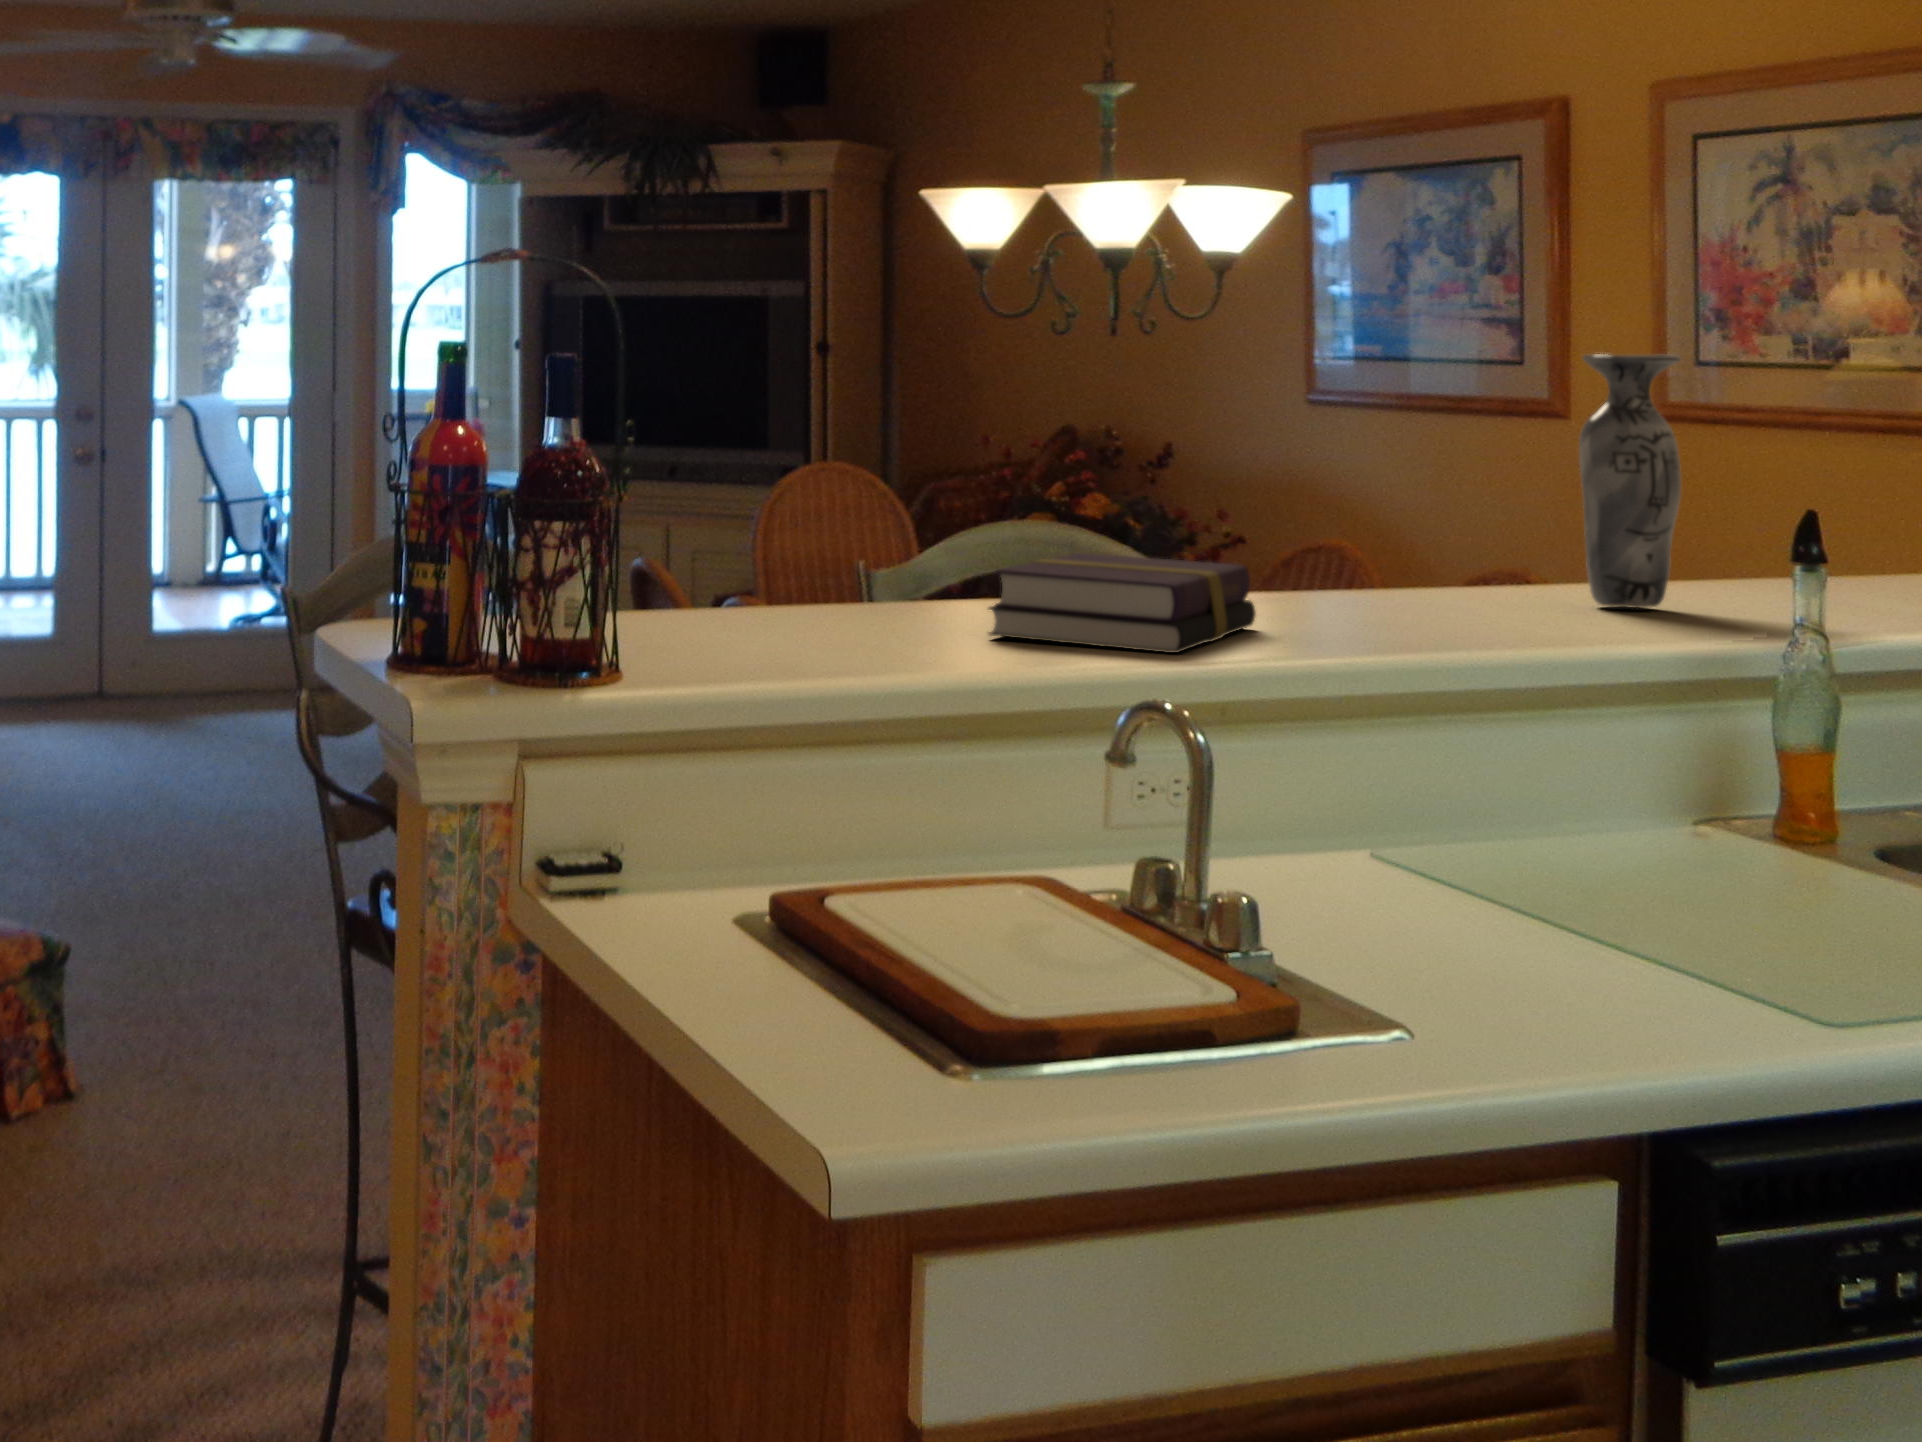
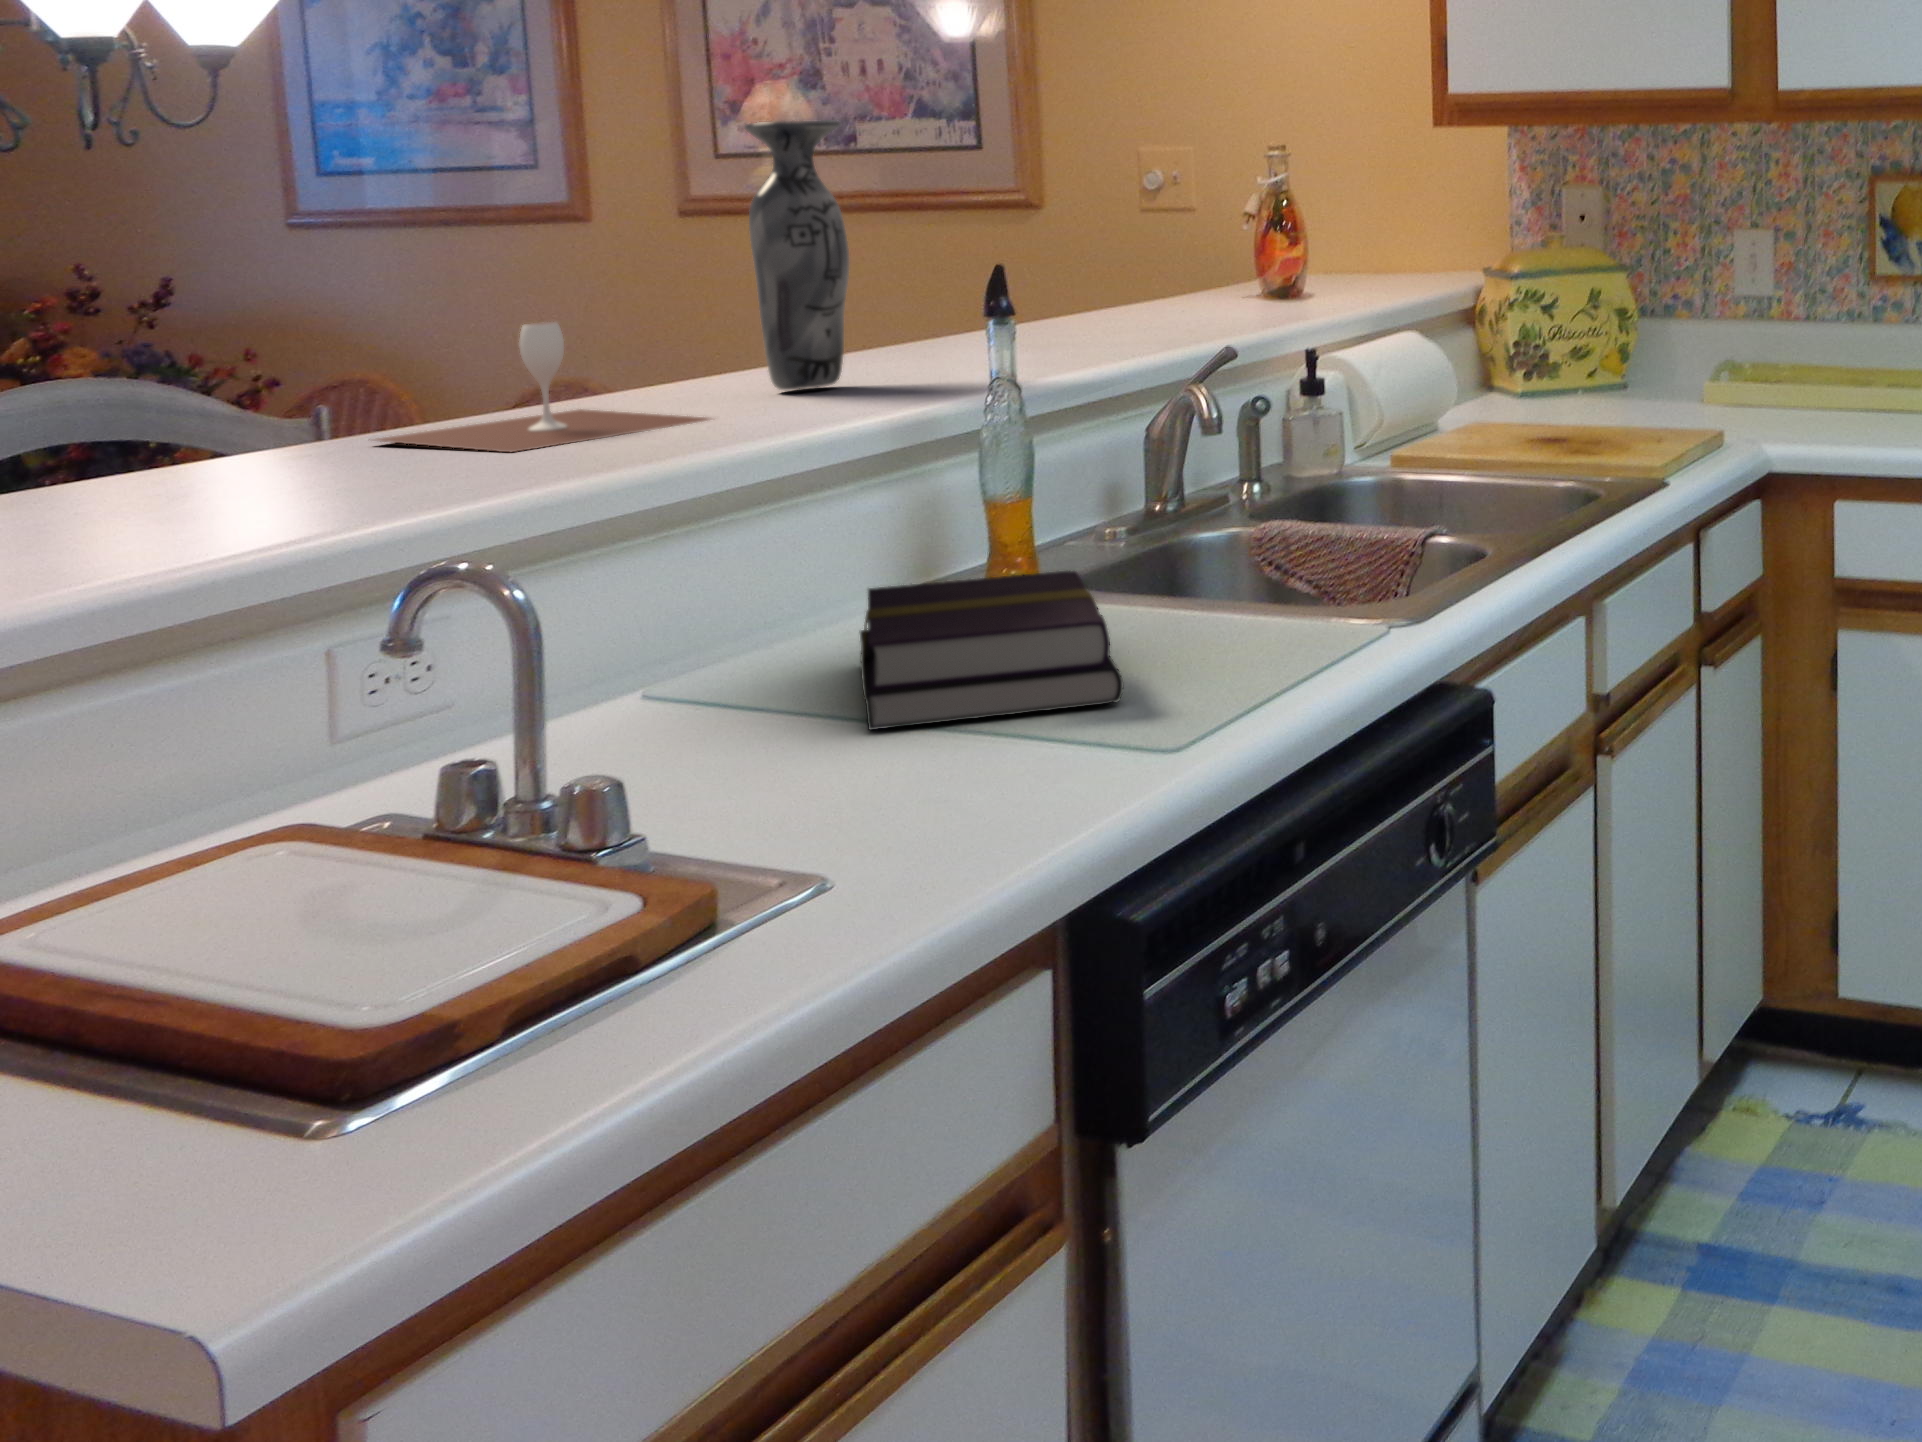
wine glass: none [1220,518,1515,625] -> present [376,322,709,452]
book: present [989,553,1256,653] -> present [860,571,1123,730]

